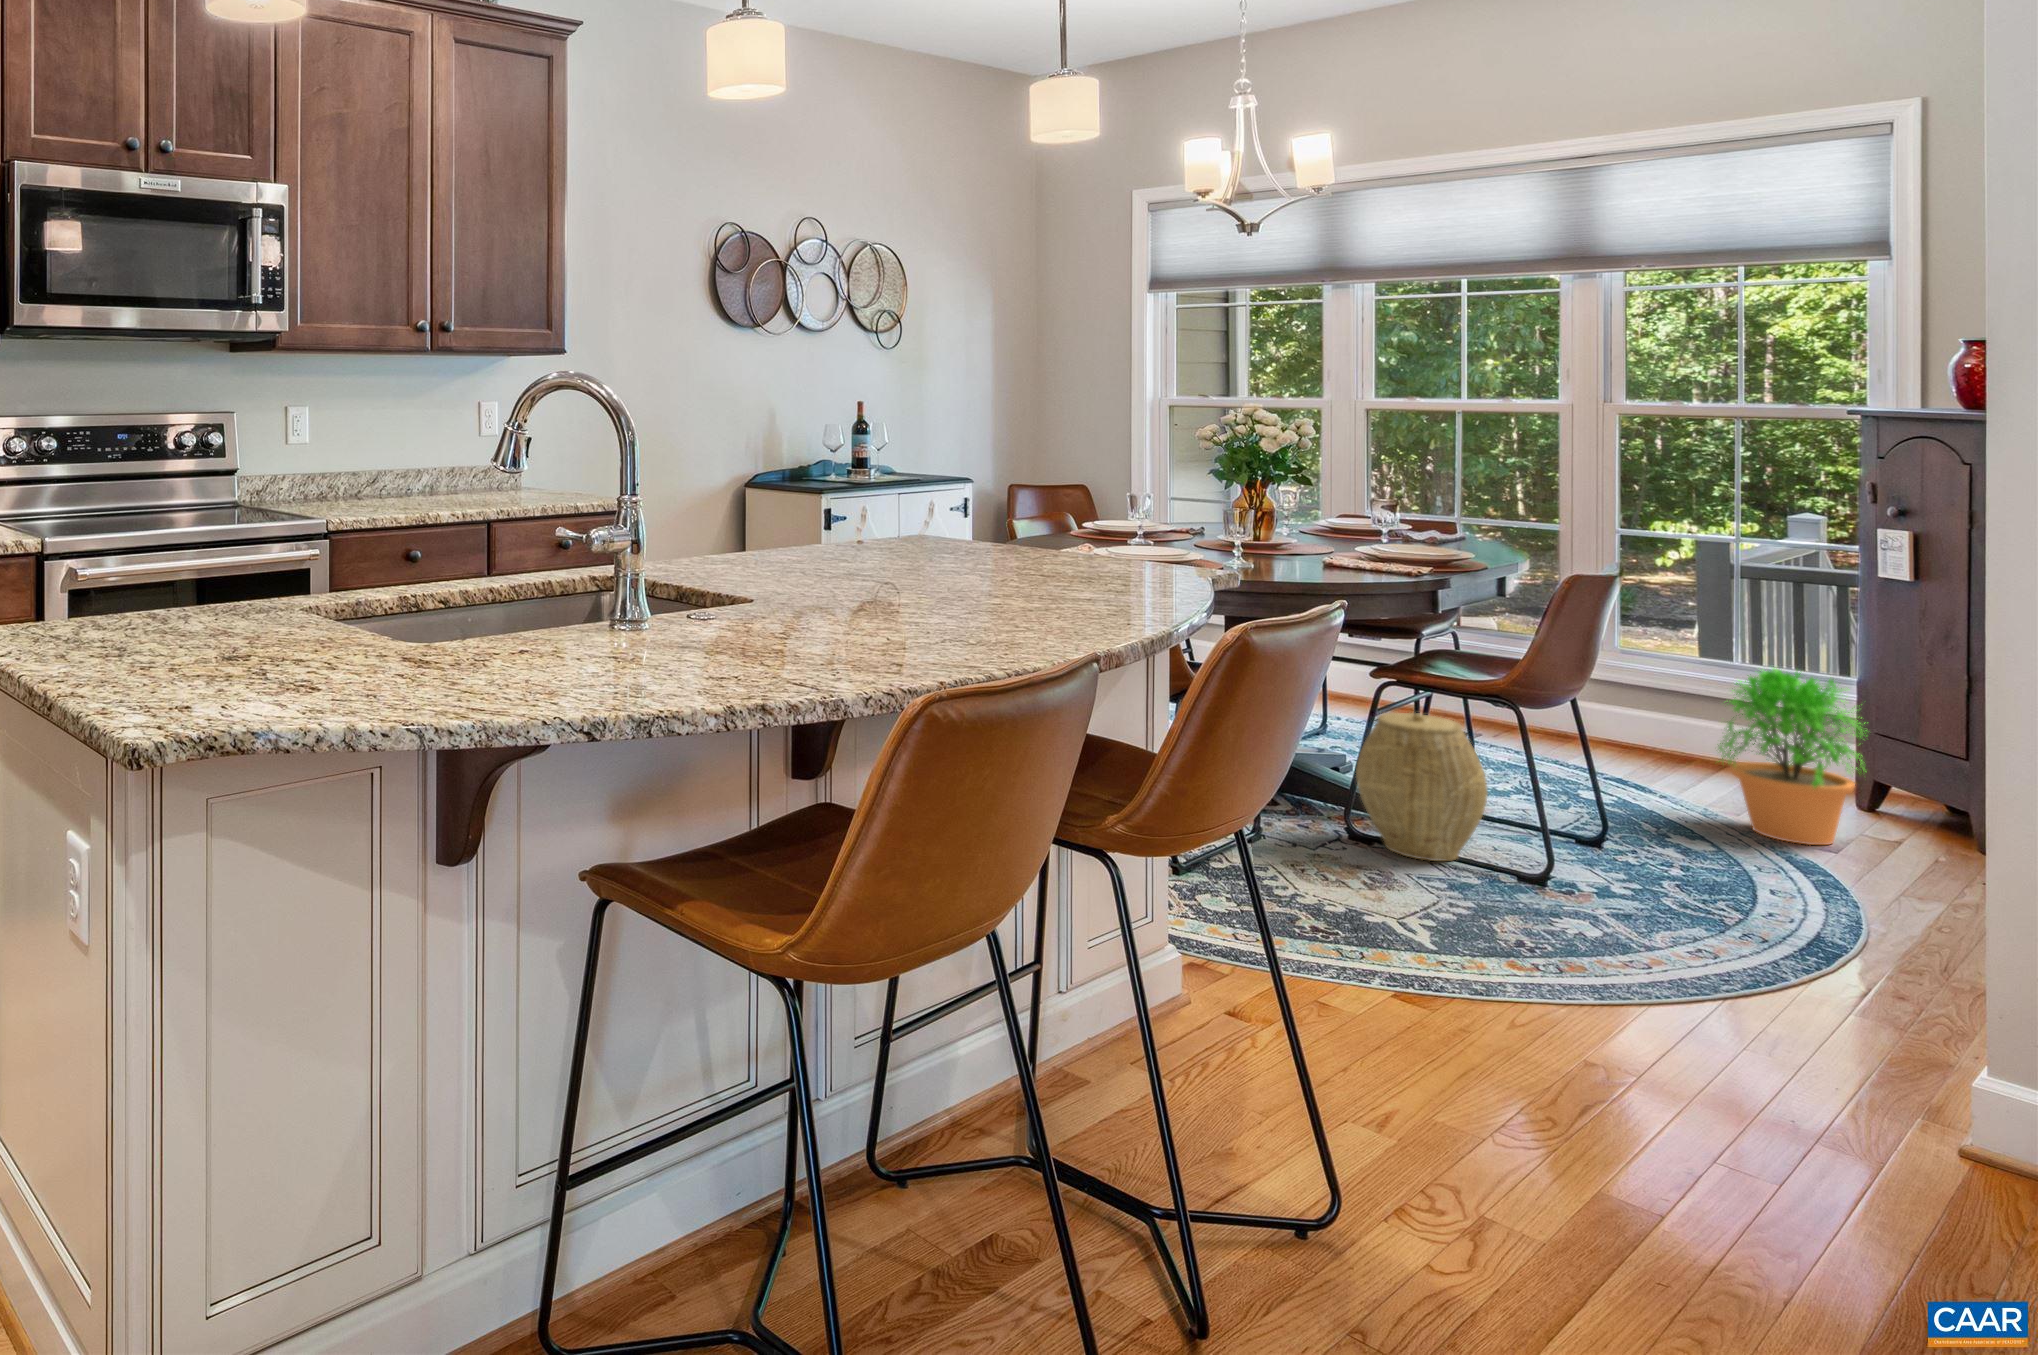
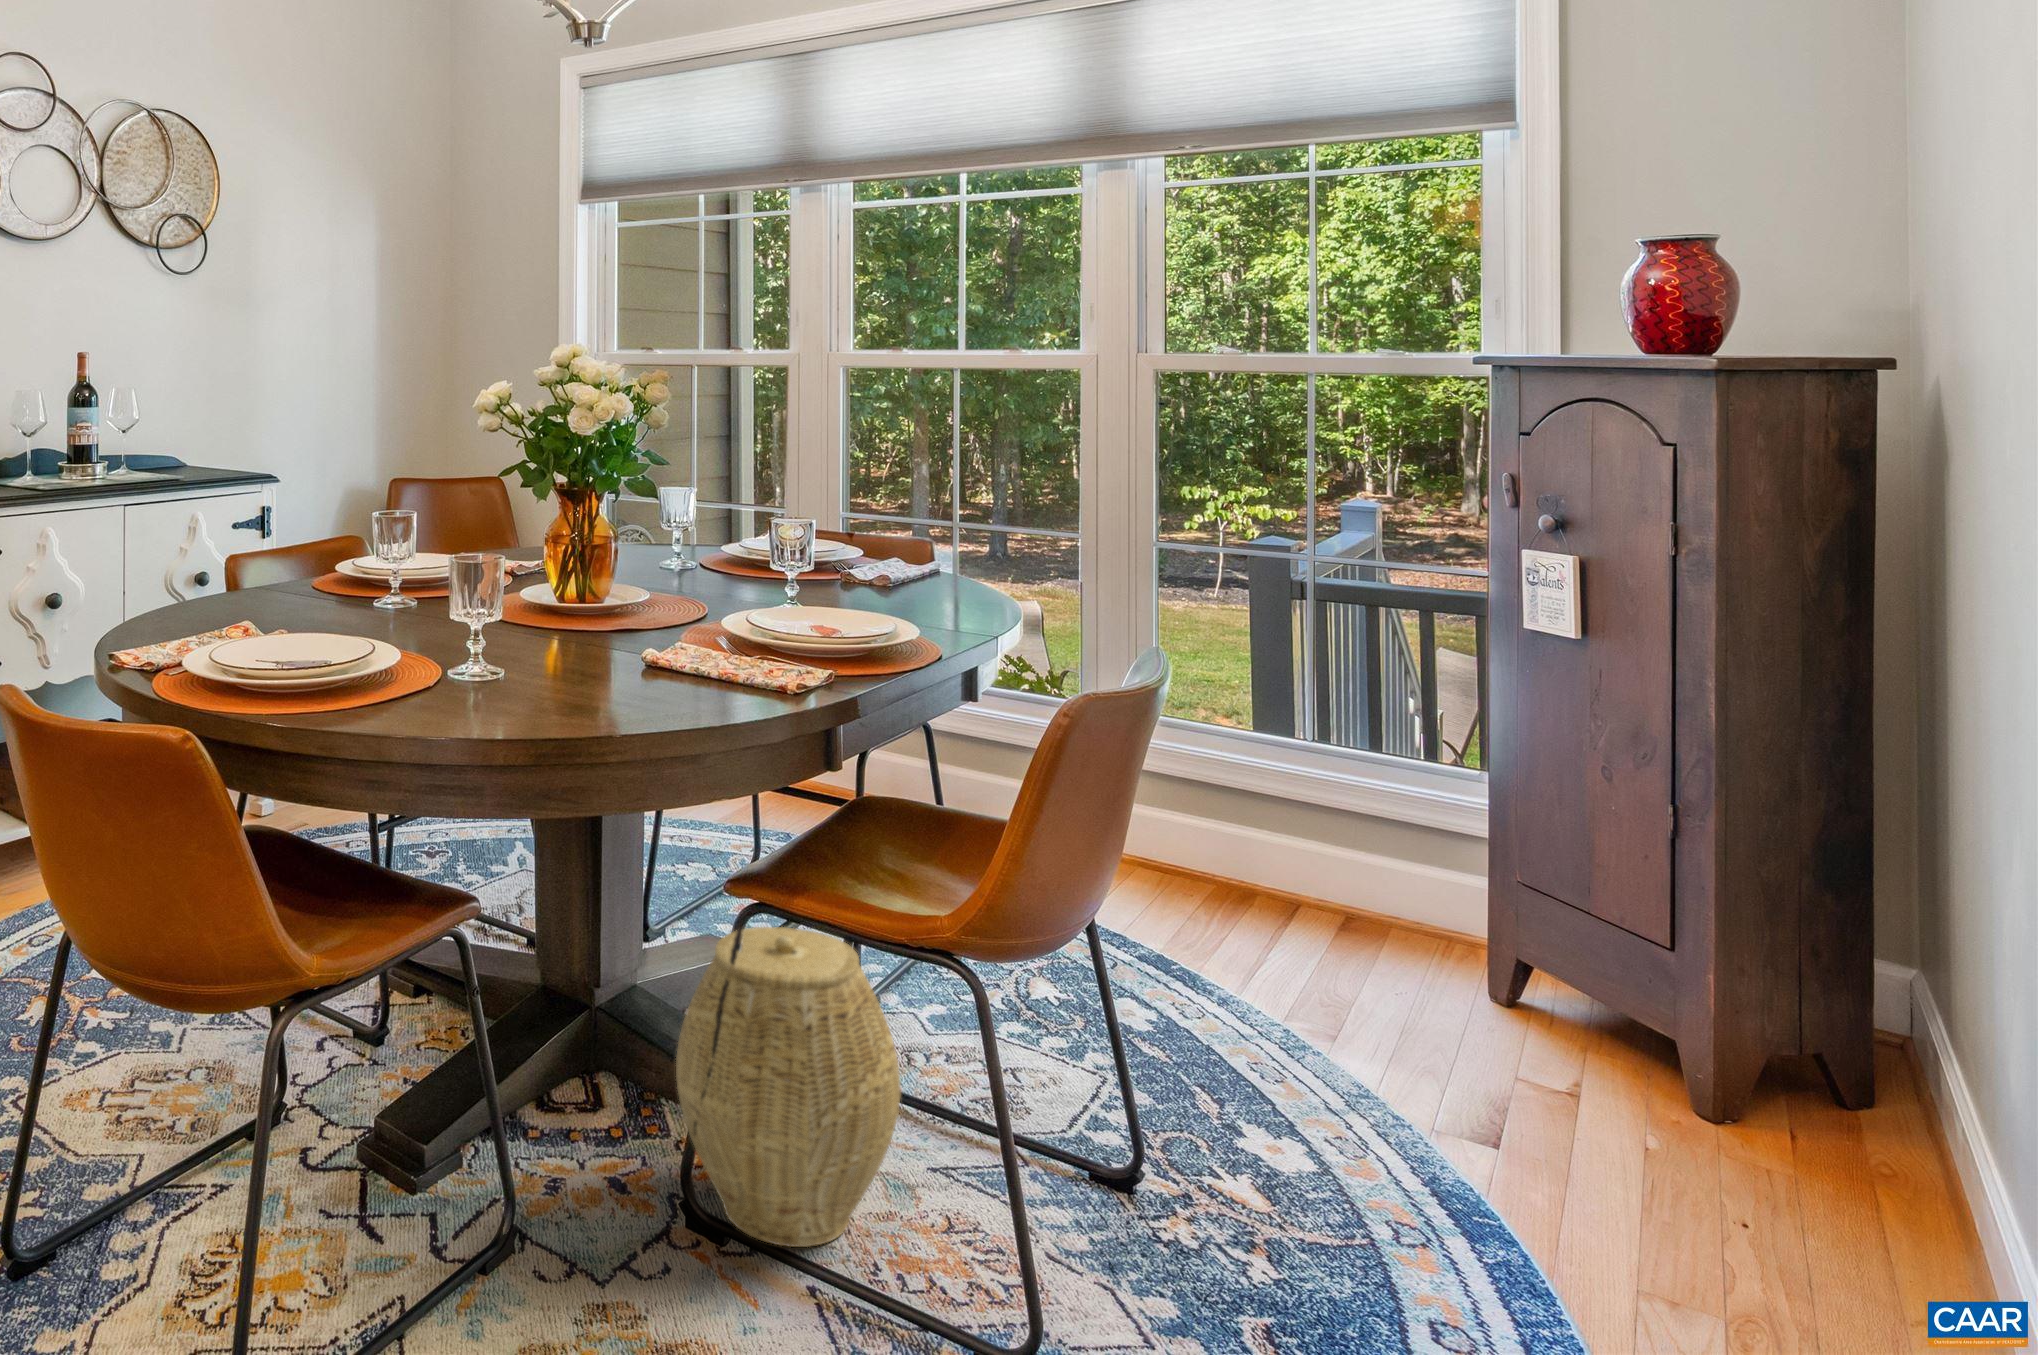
potted plant: present [1718,668,1867,845] -> none [1287,790,1531,1112]

